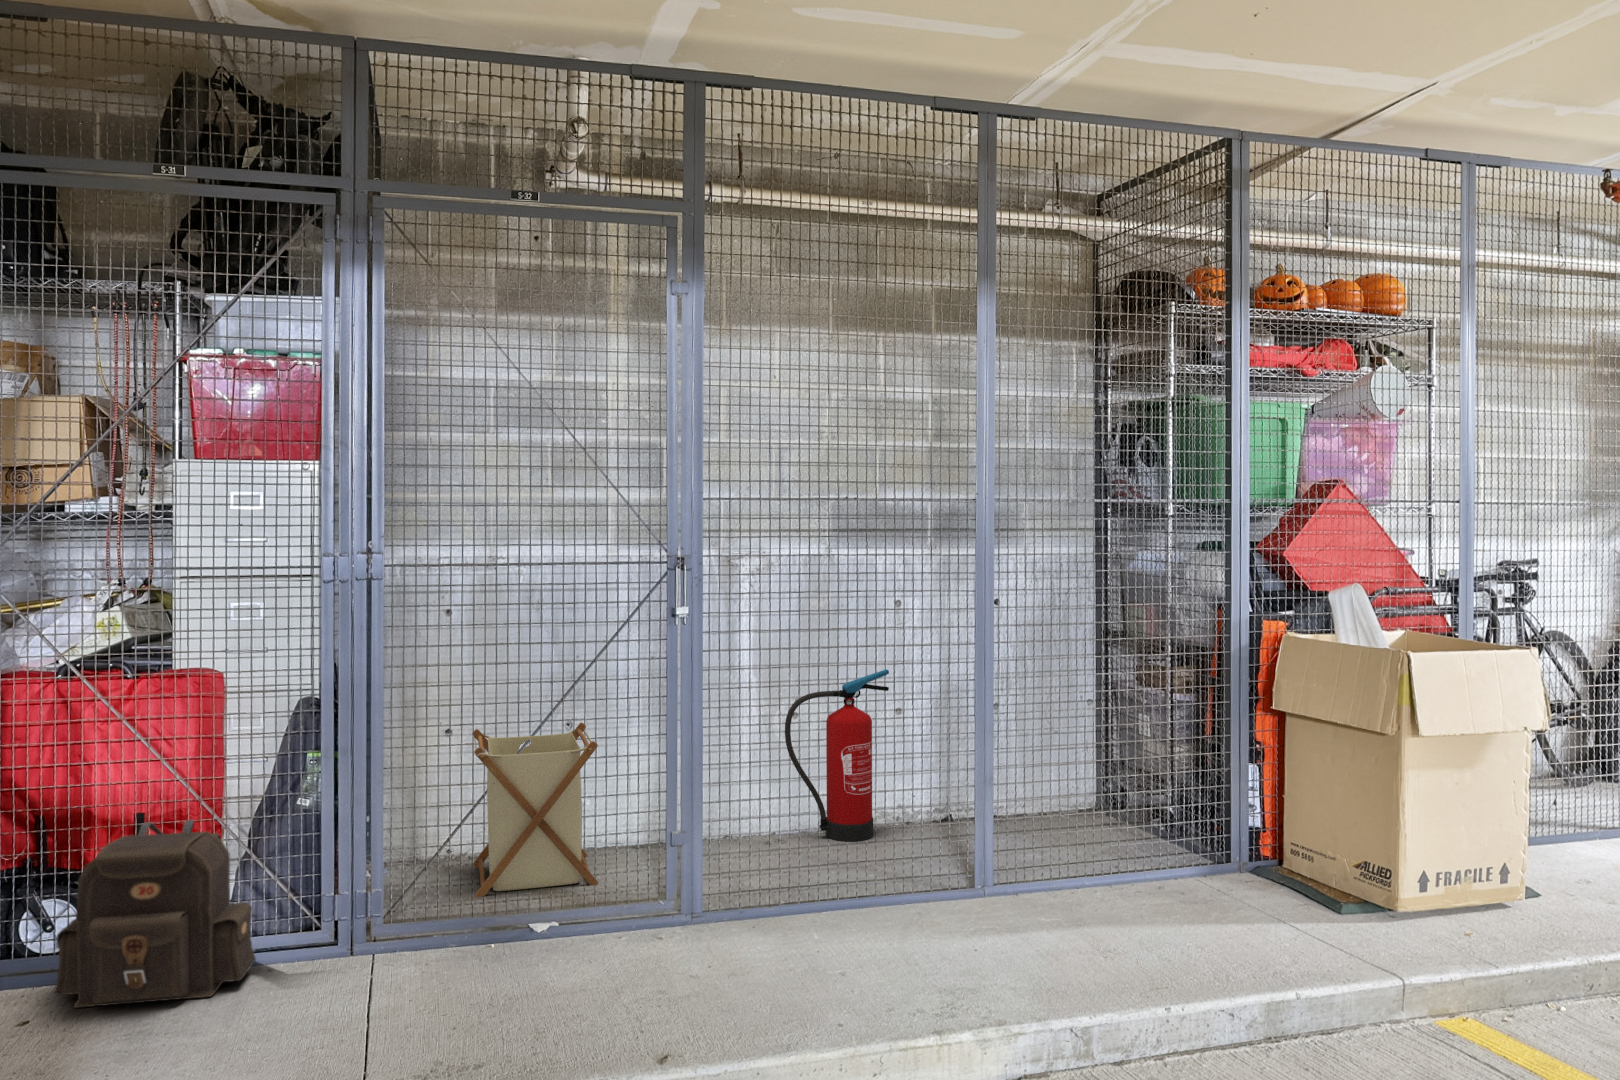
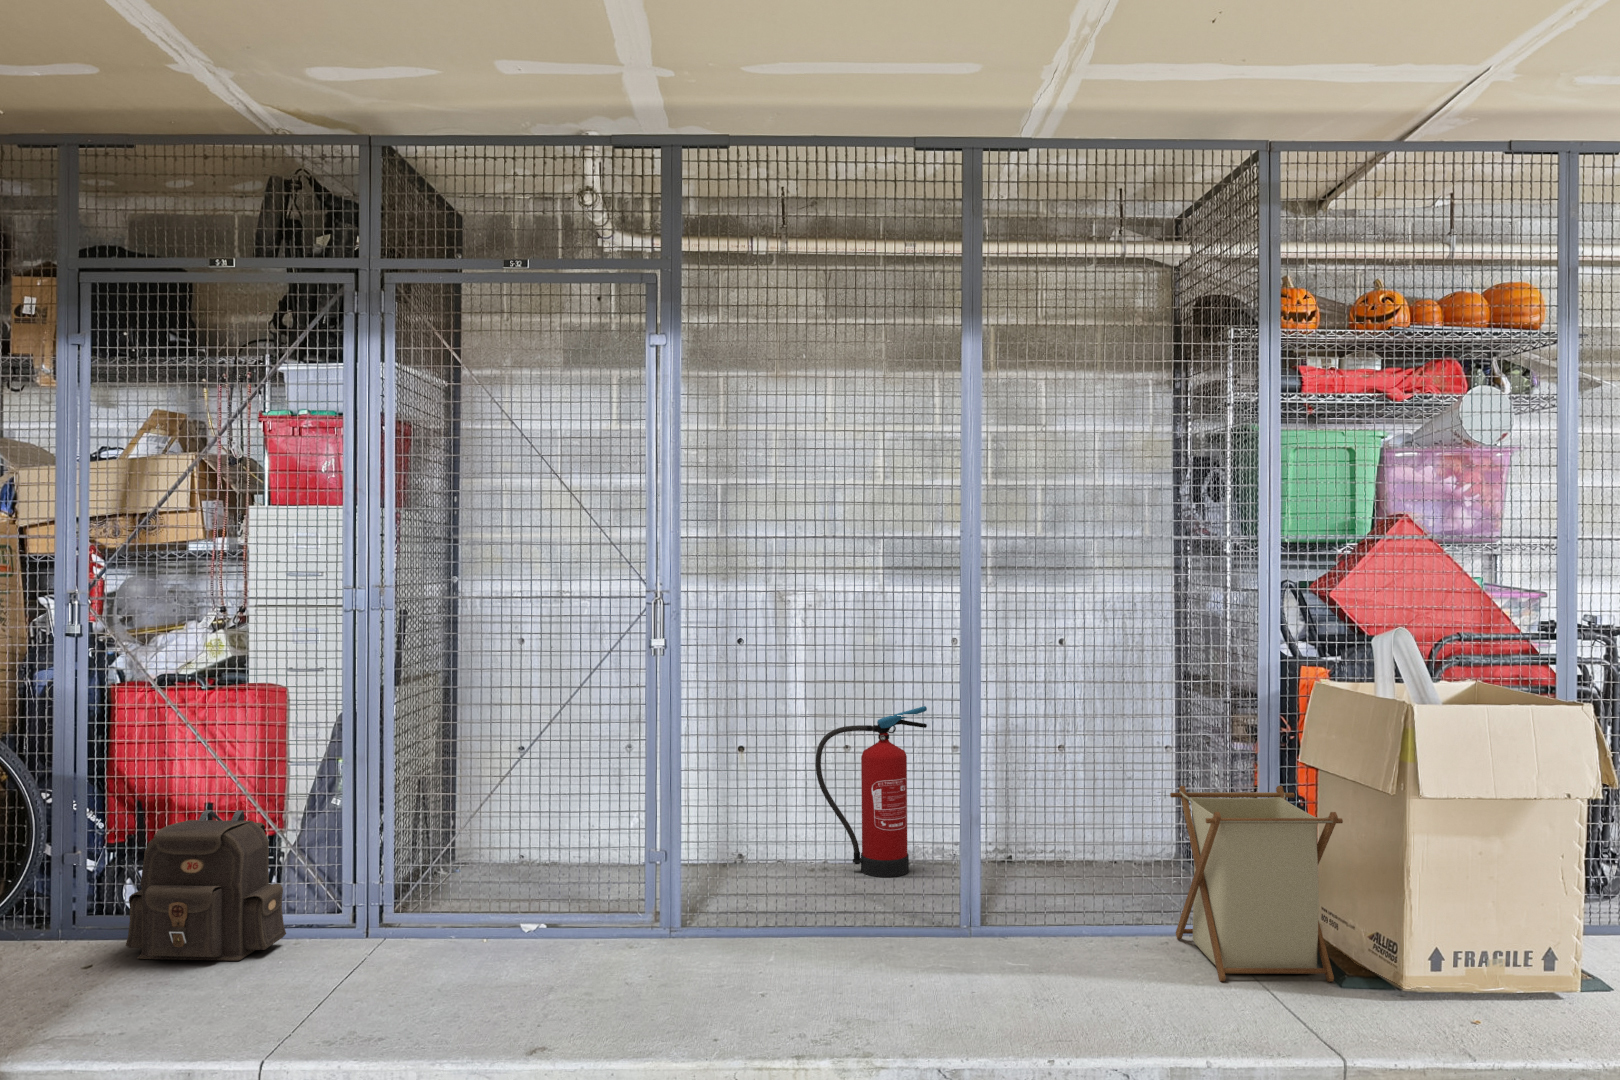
laundry basket: present [472,723,598,897] -> present [1170,786,1343,982]

